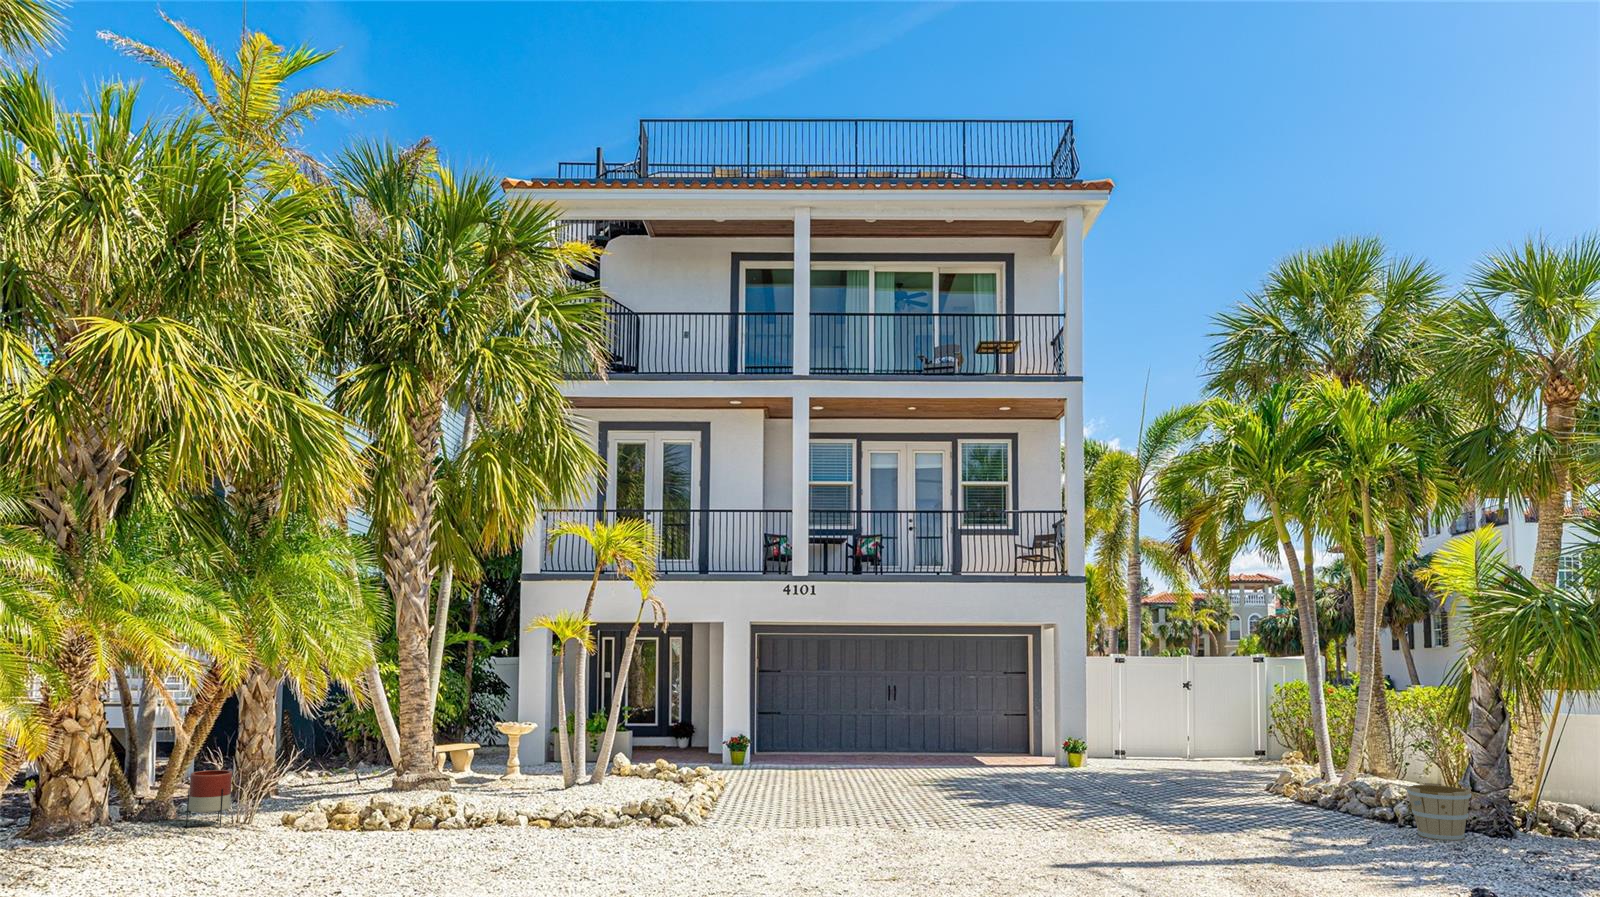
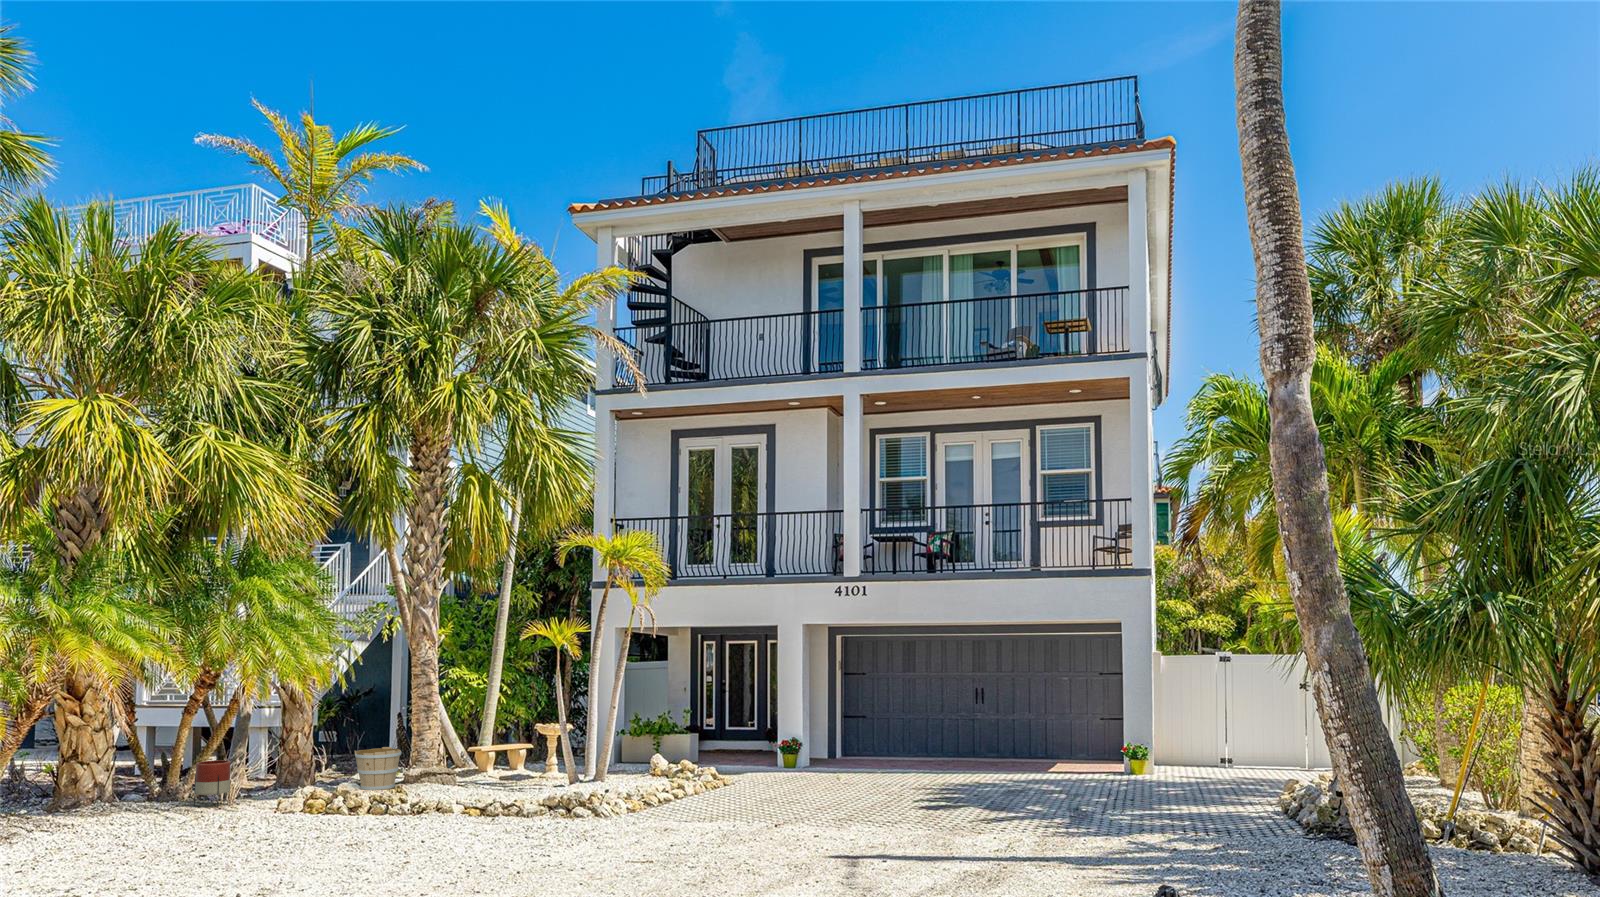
wooden bucket: present [1407,783,1472,841] -> present [354,747,402,791]

